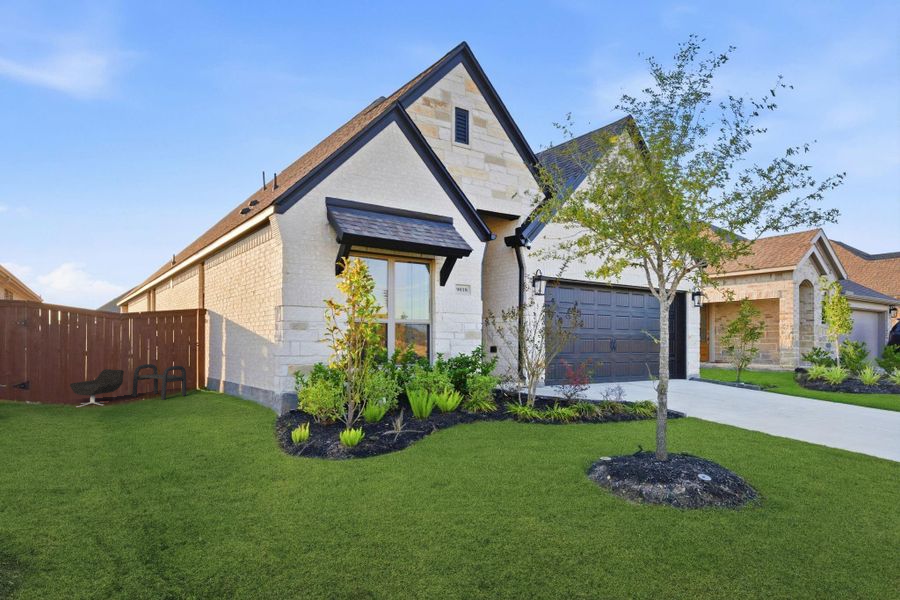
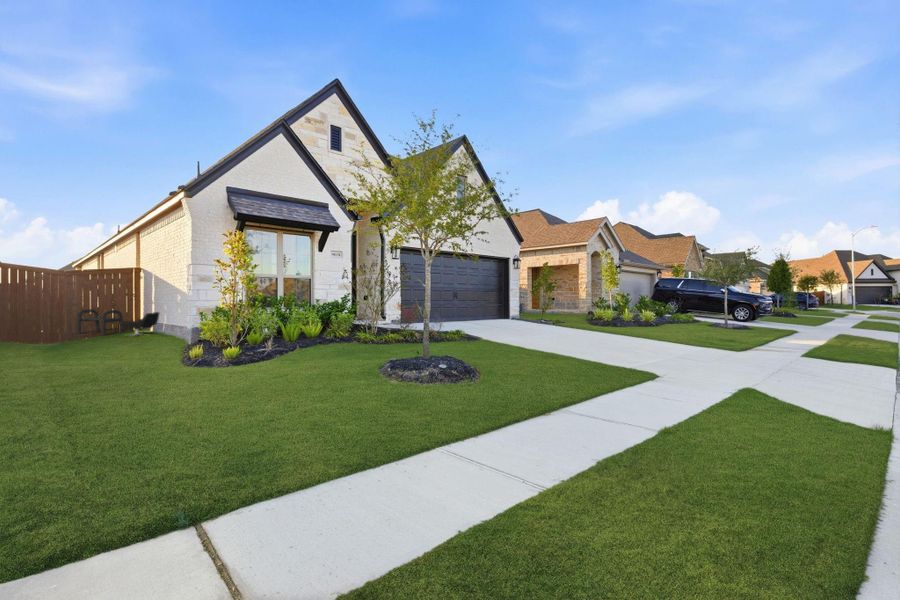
lounge chair: present [70,369,124,406] -> present [121,312,159,335]

